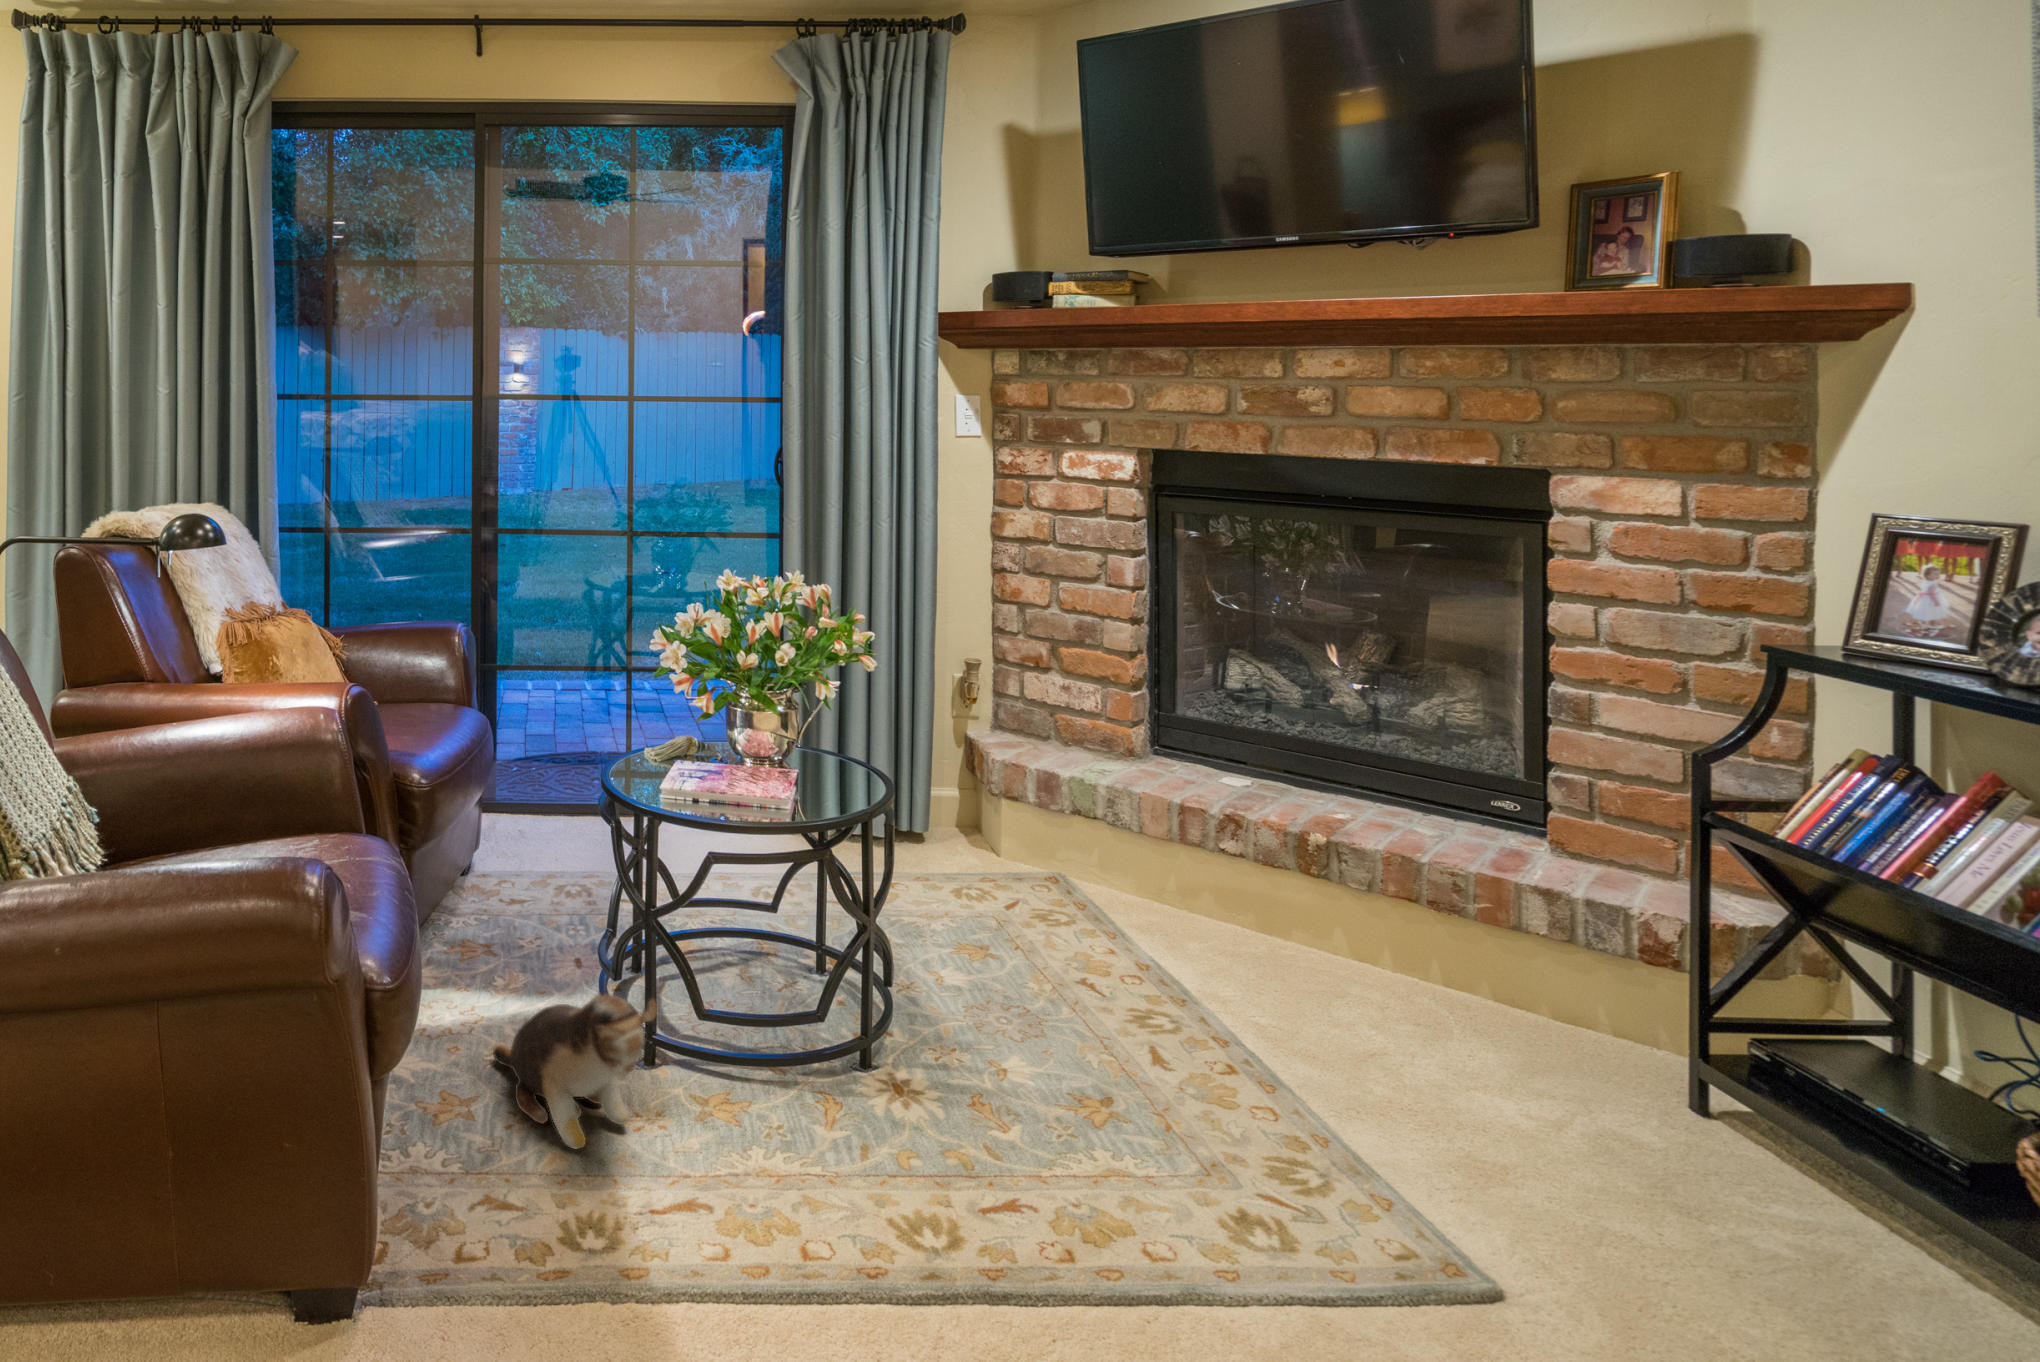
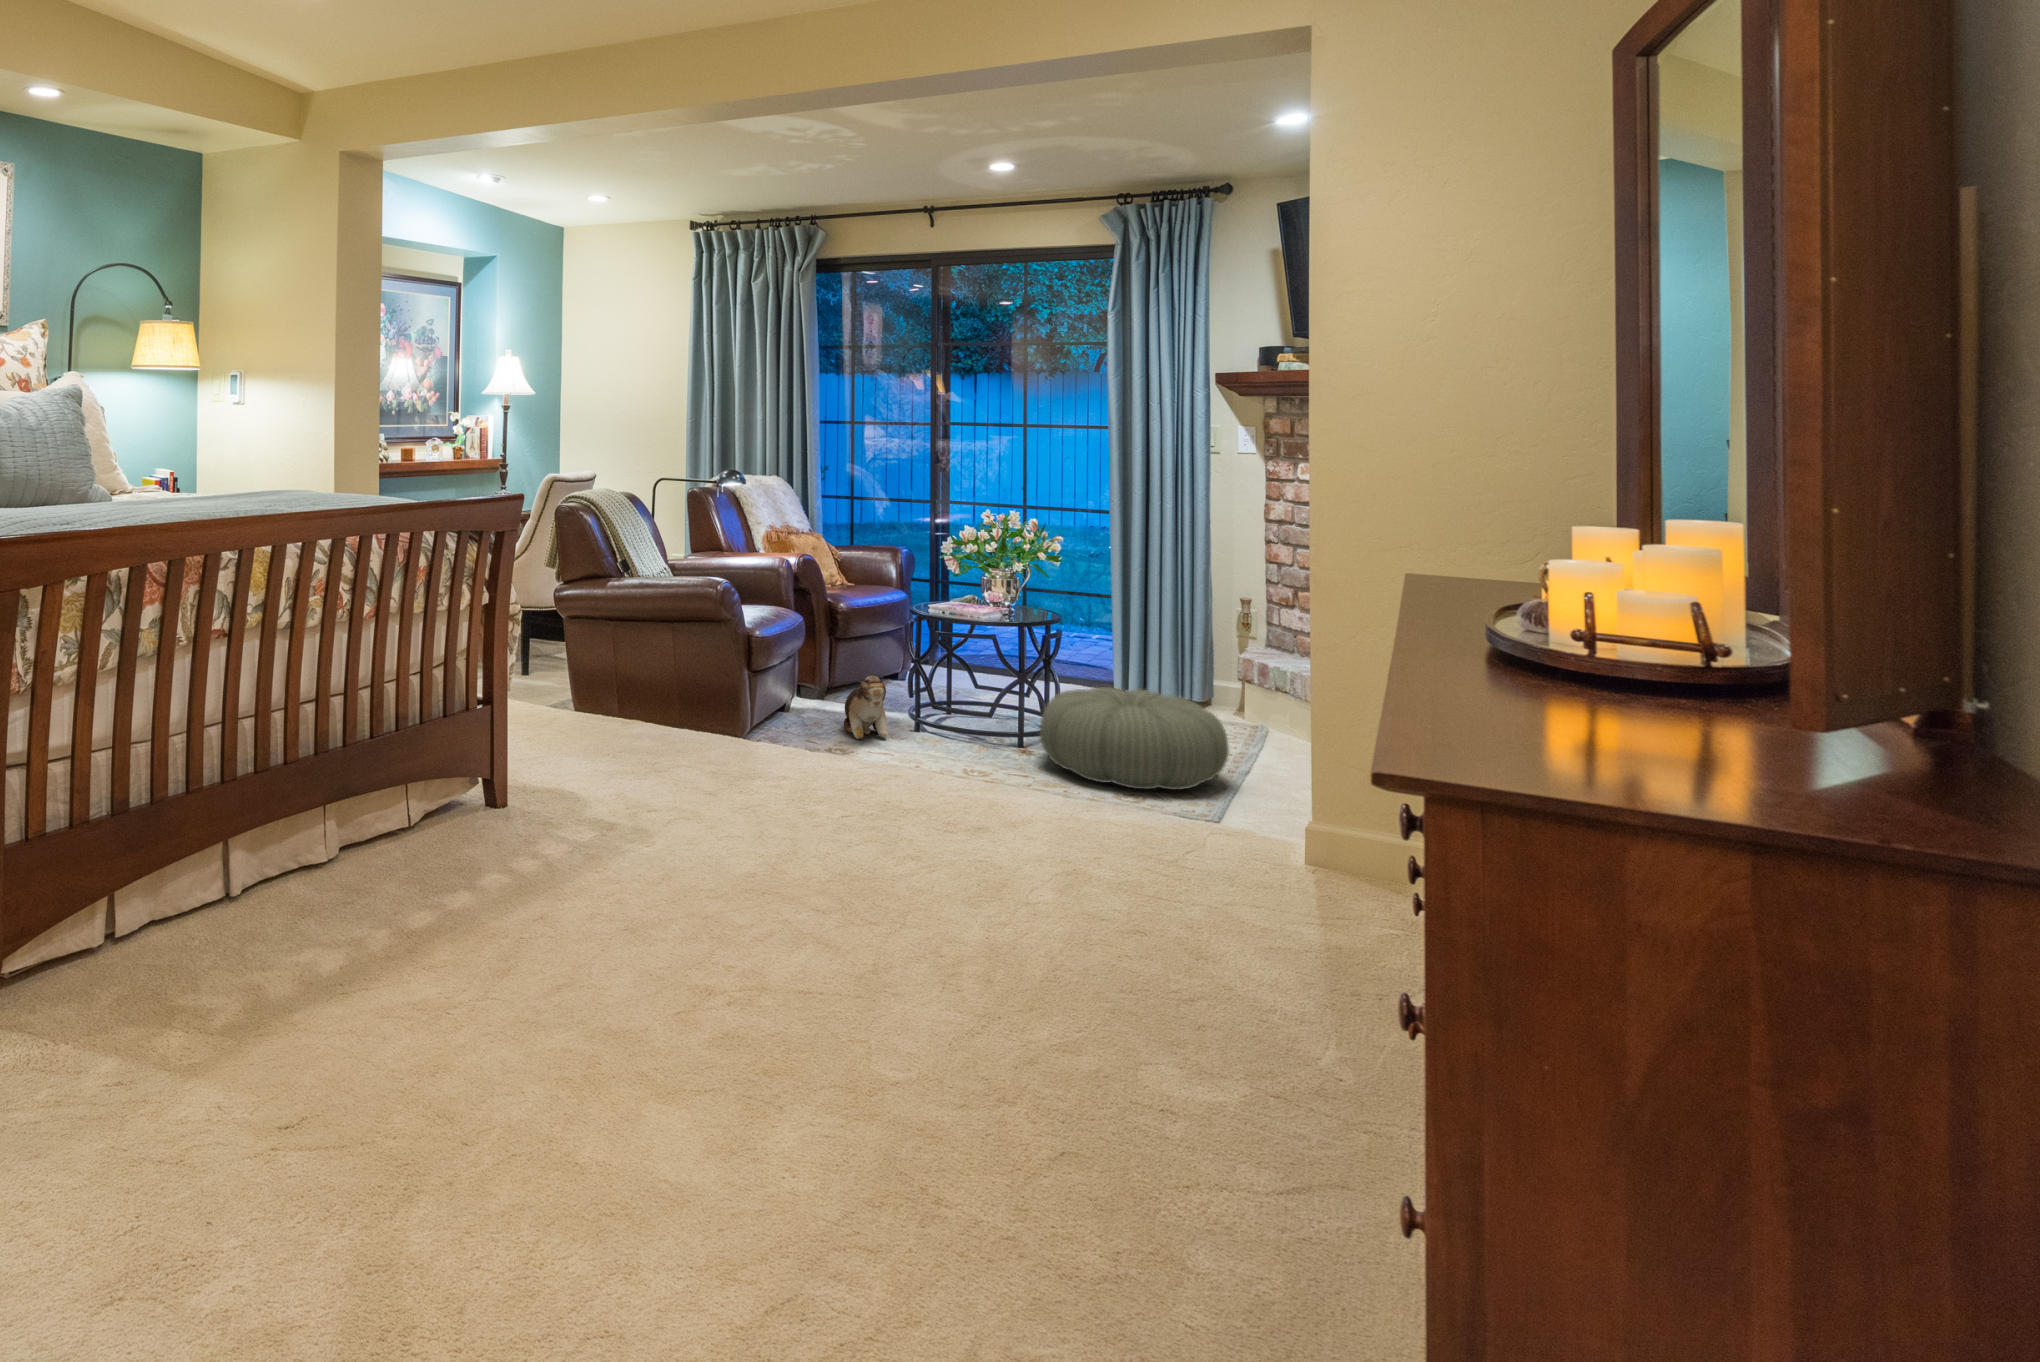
pouf: none [932,909,1318,1182] -> present [1040,687,1229,790]

